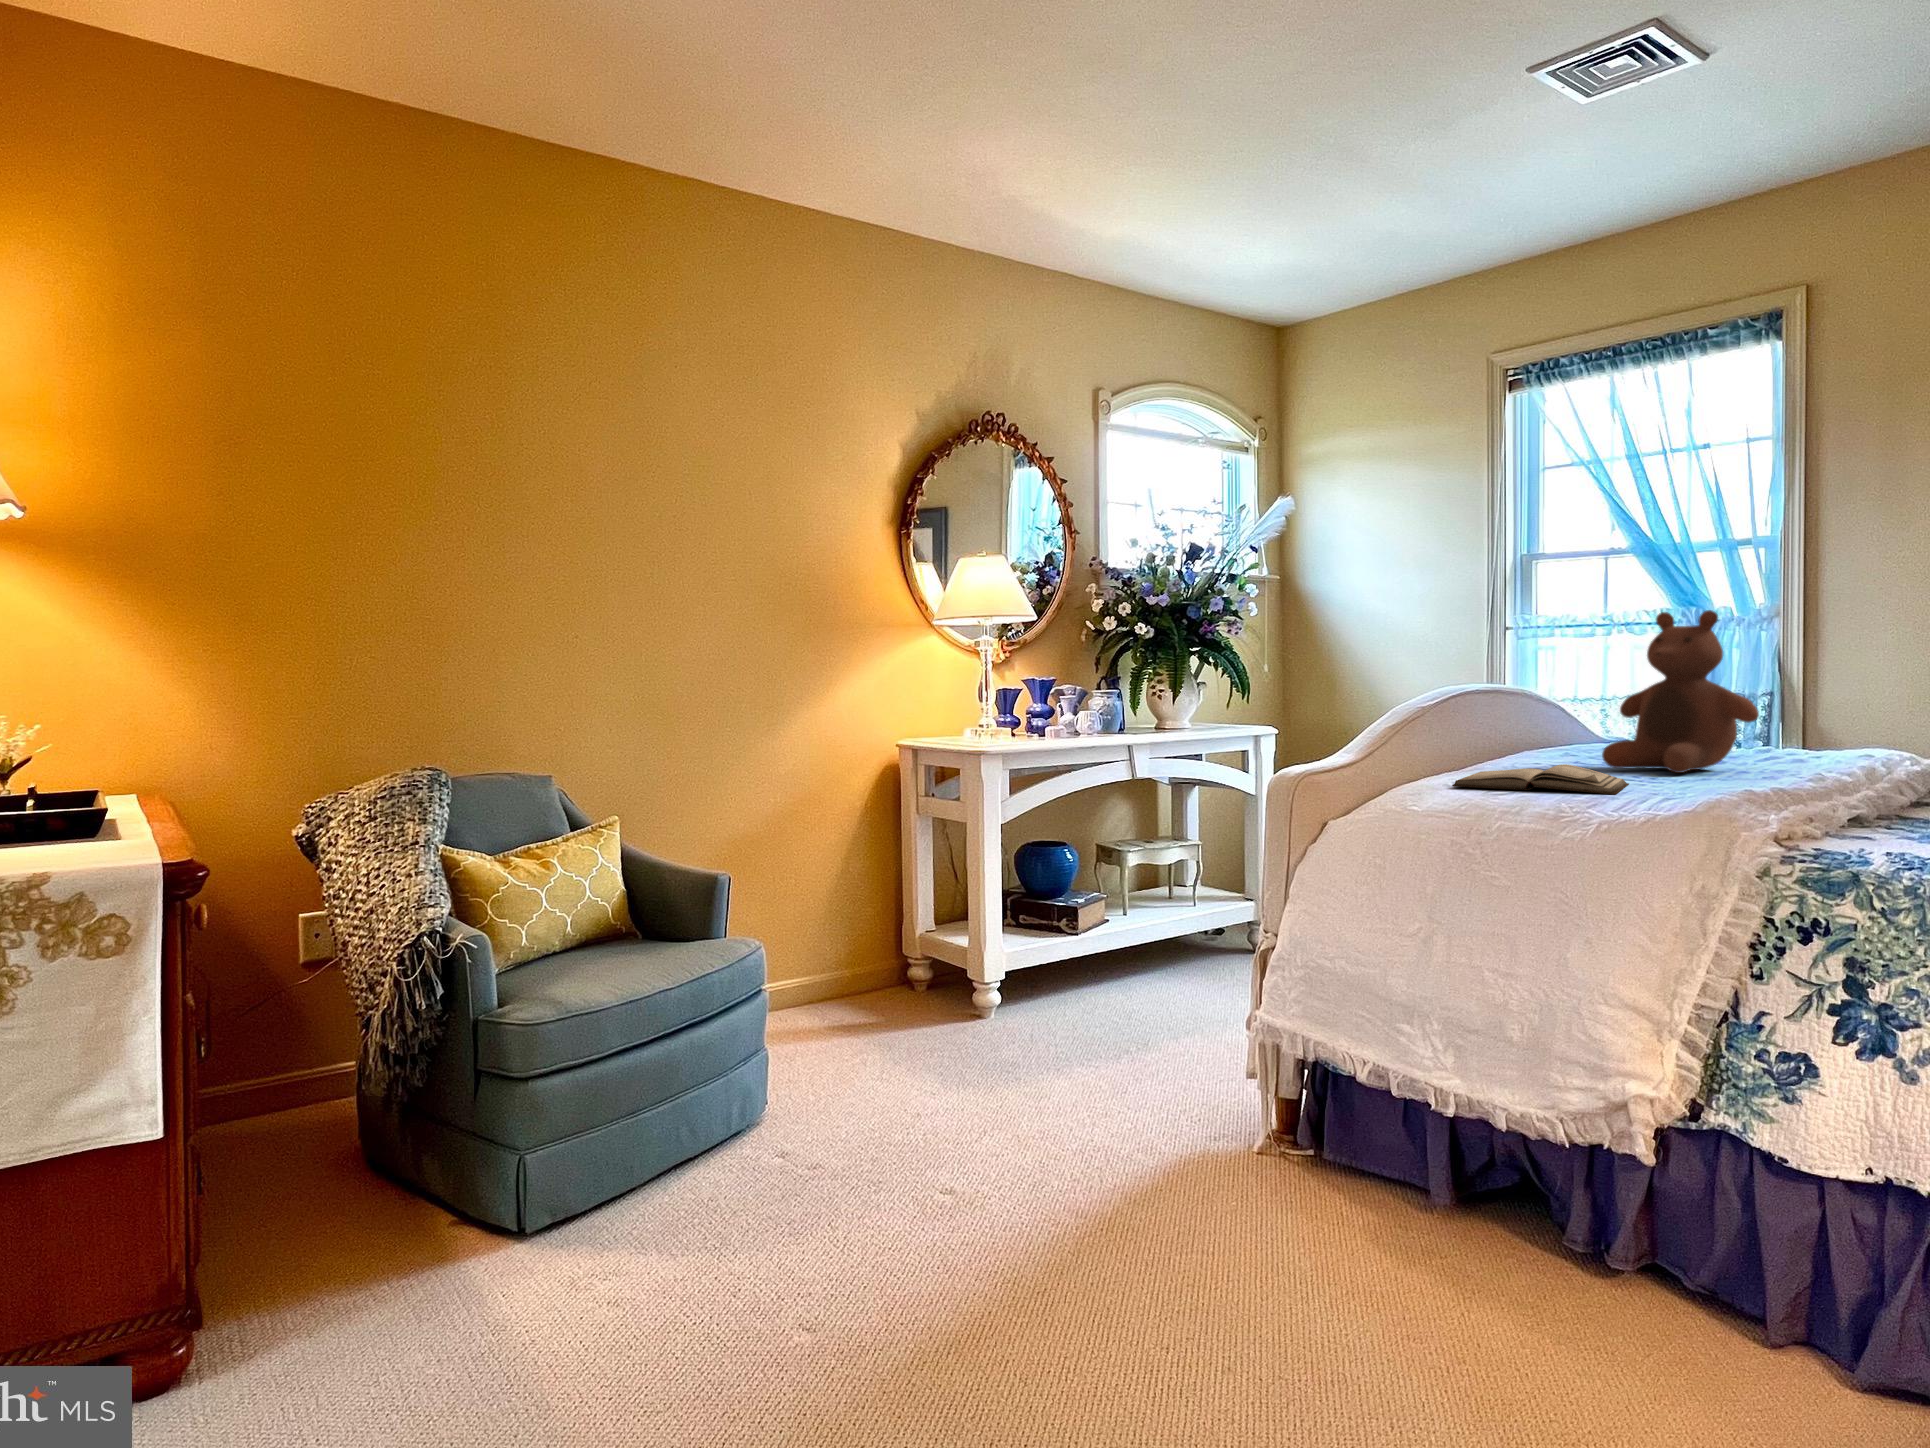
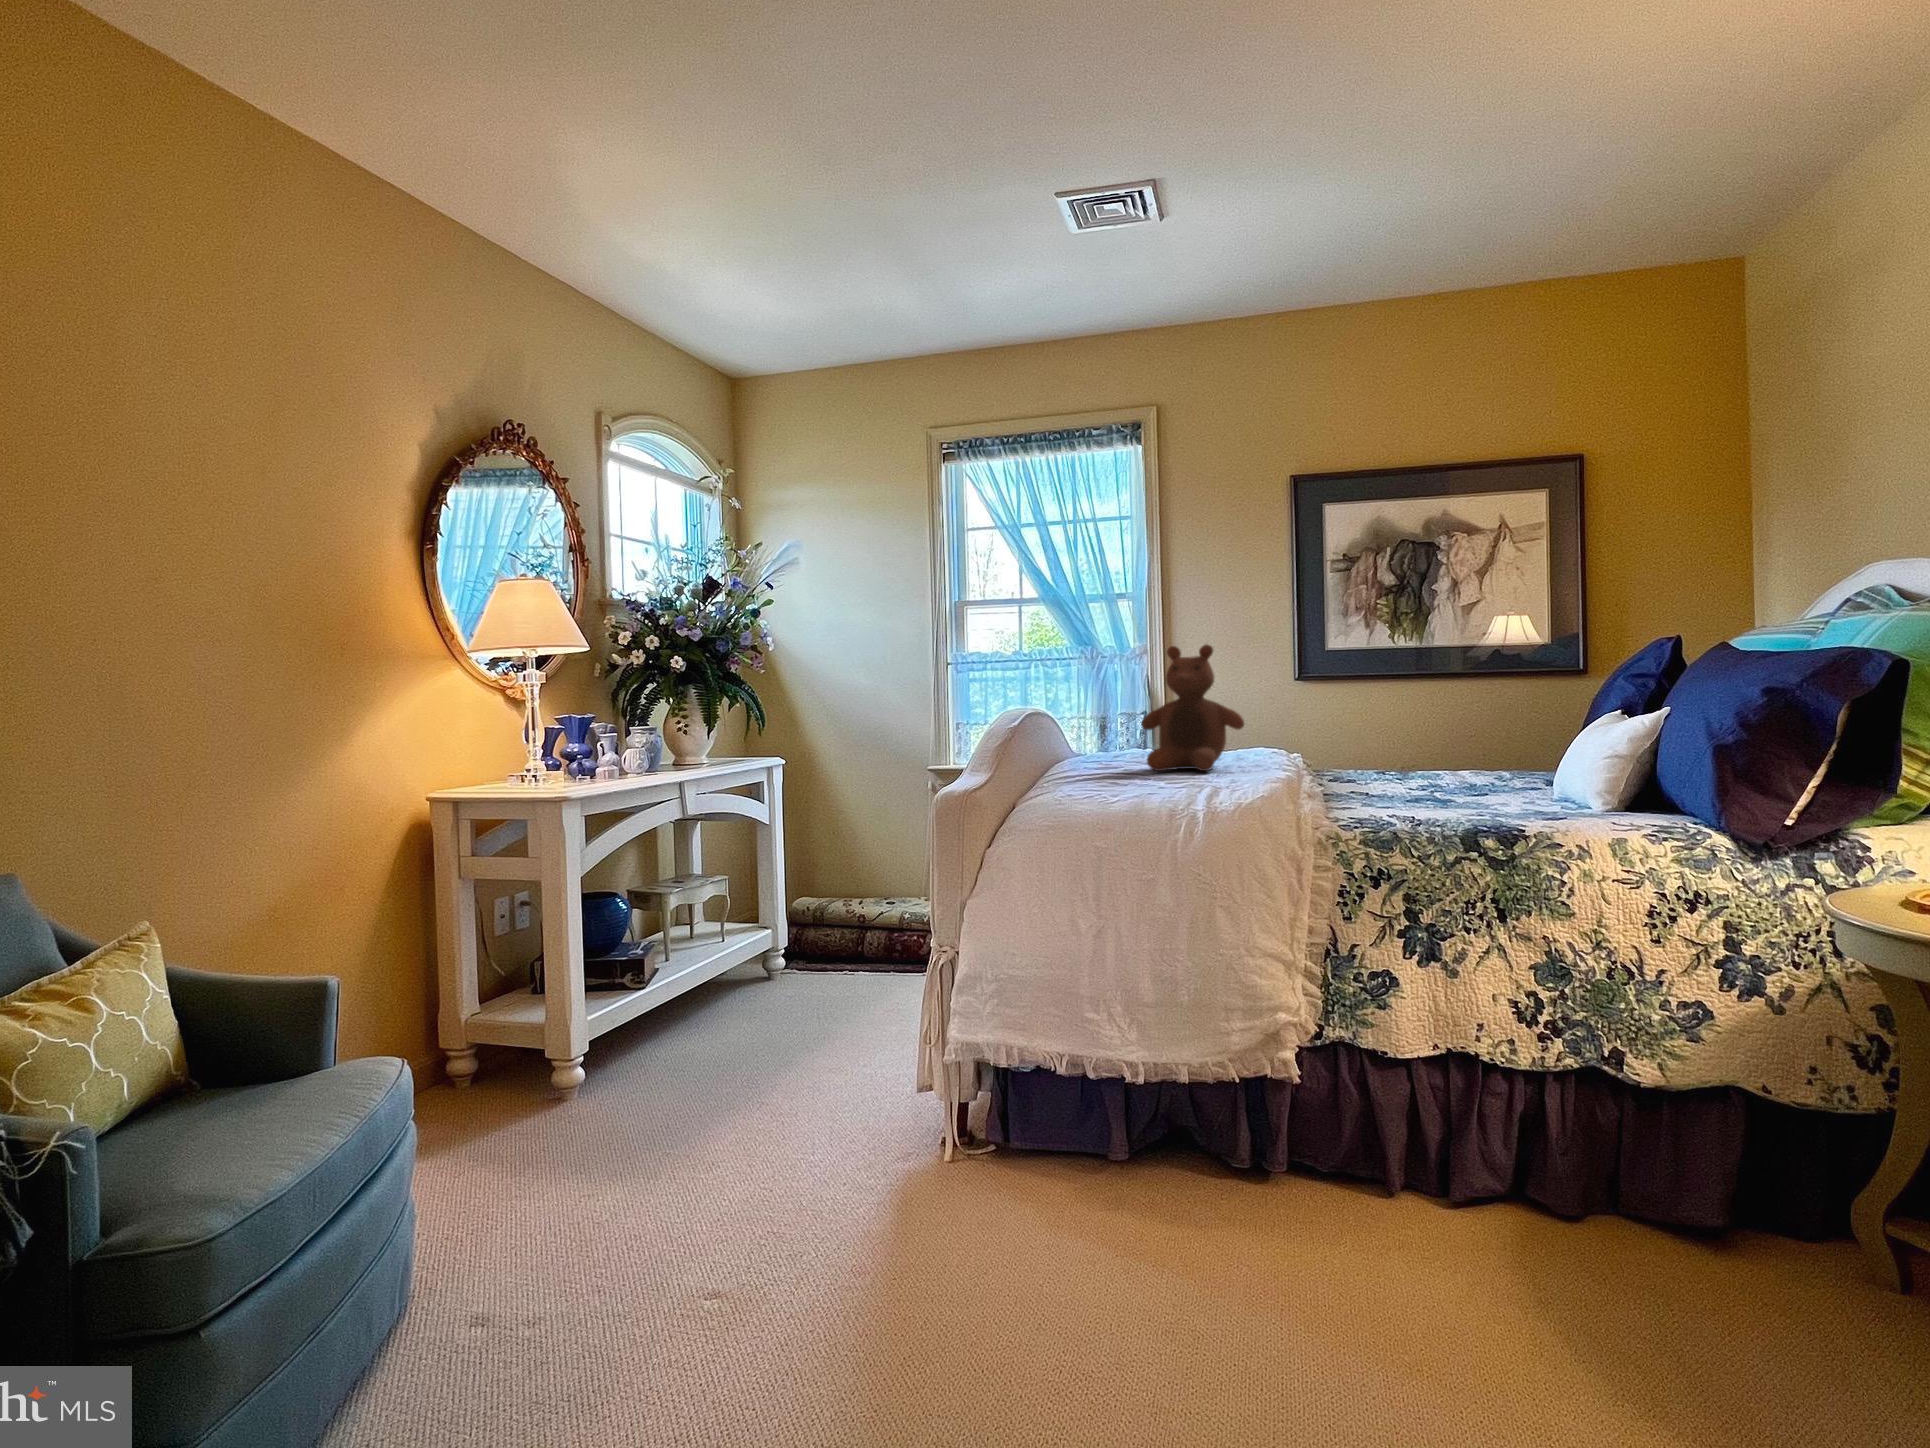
diary: present [1452,764,1629,795] -> none [1090,770,1225,794]

